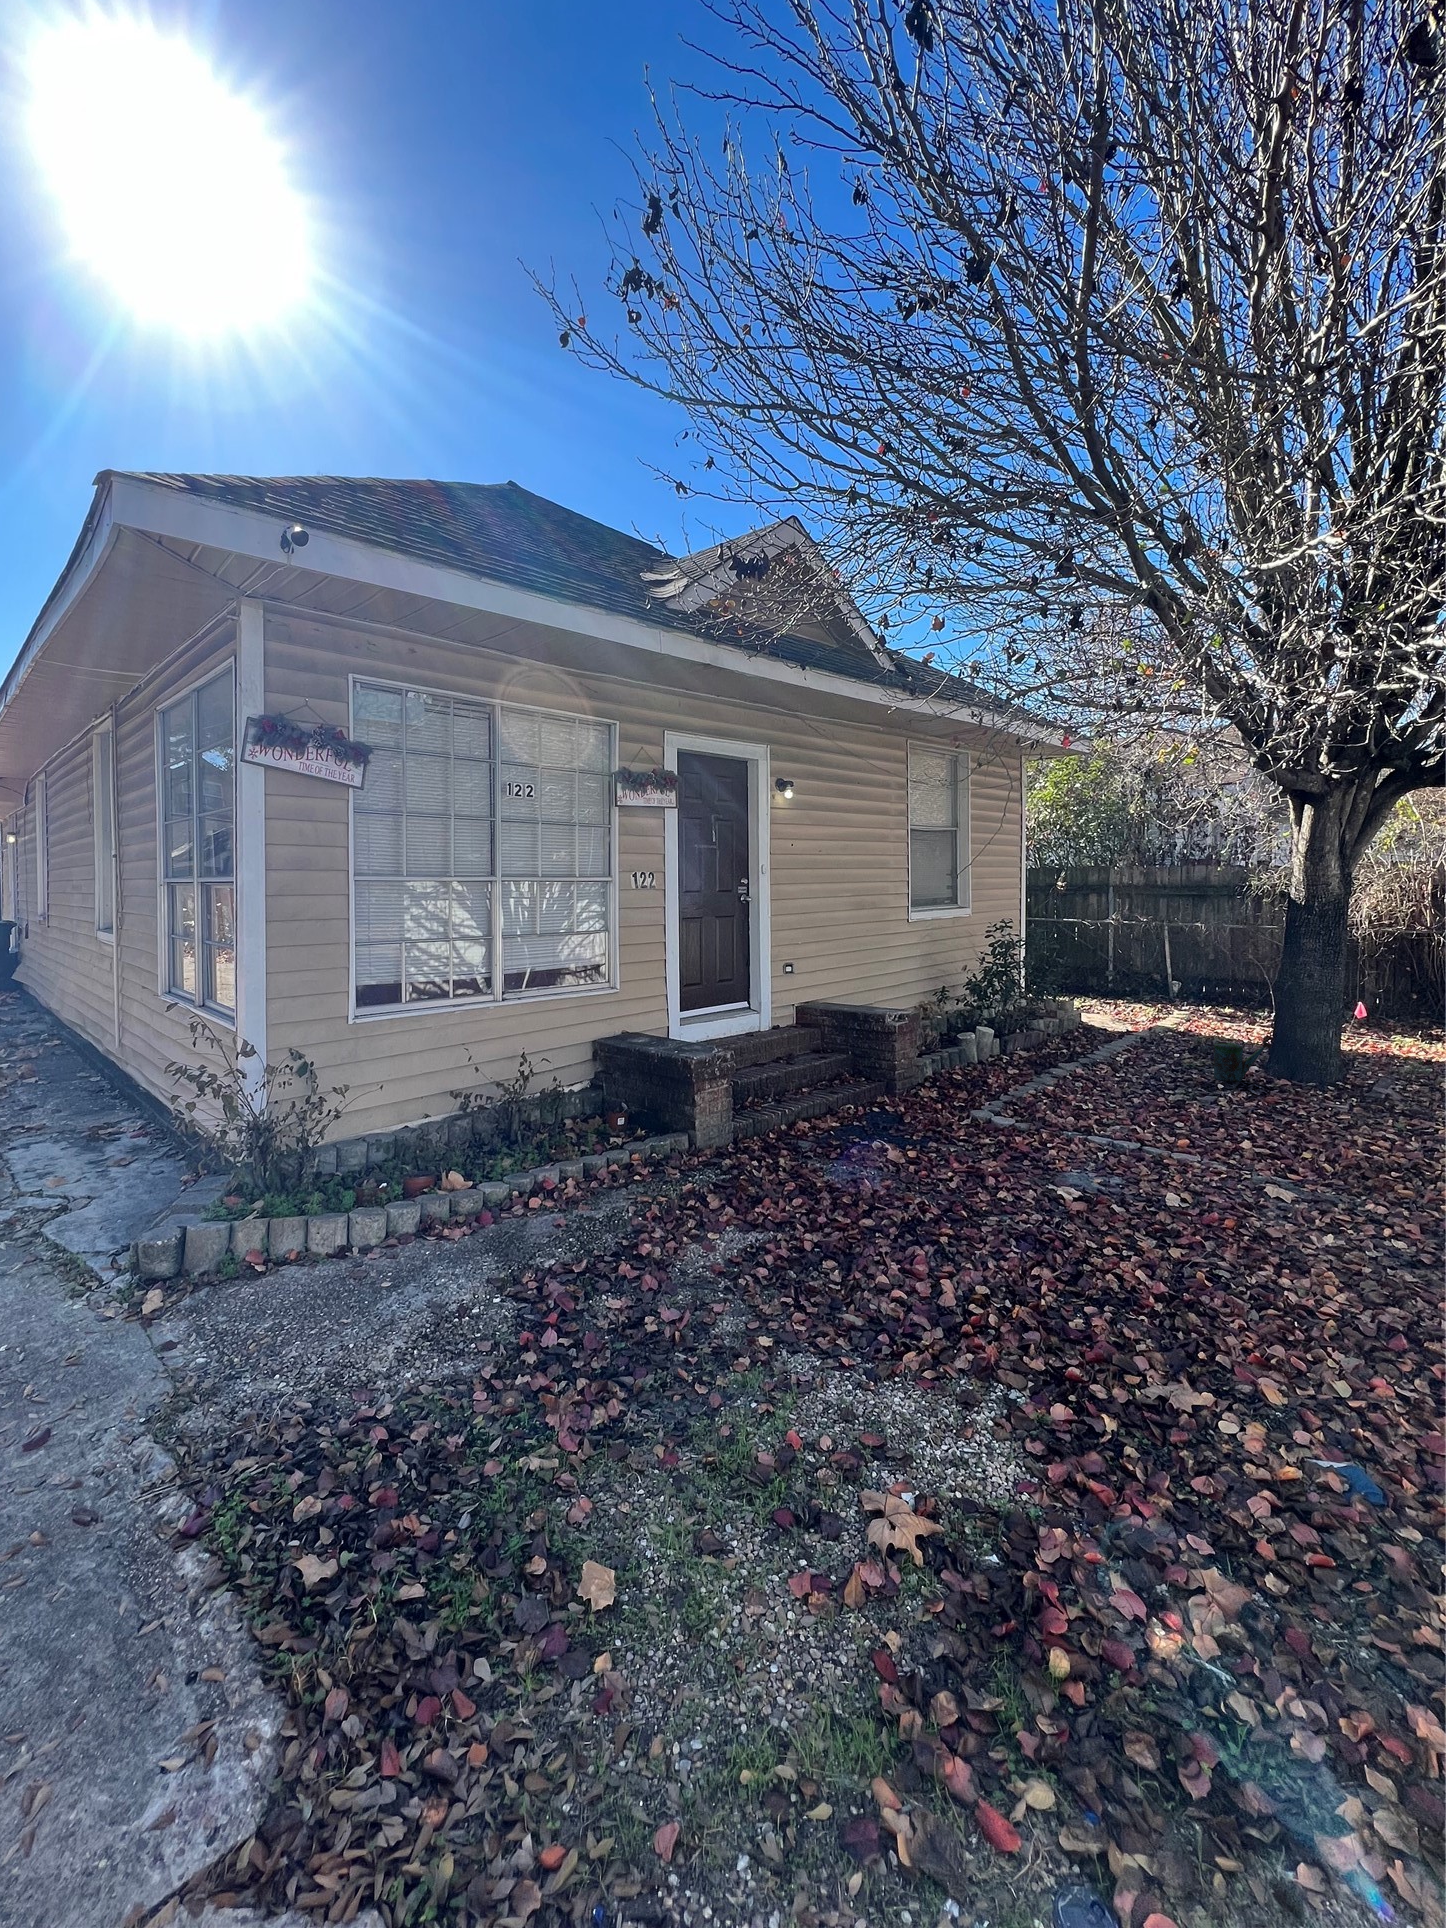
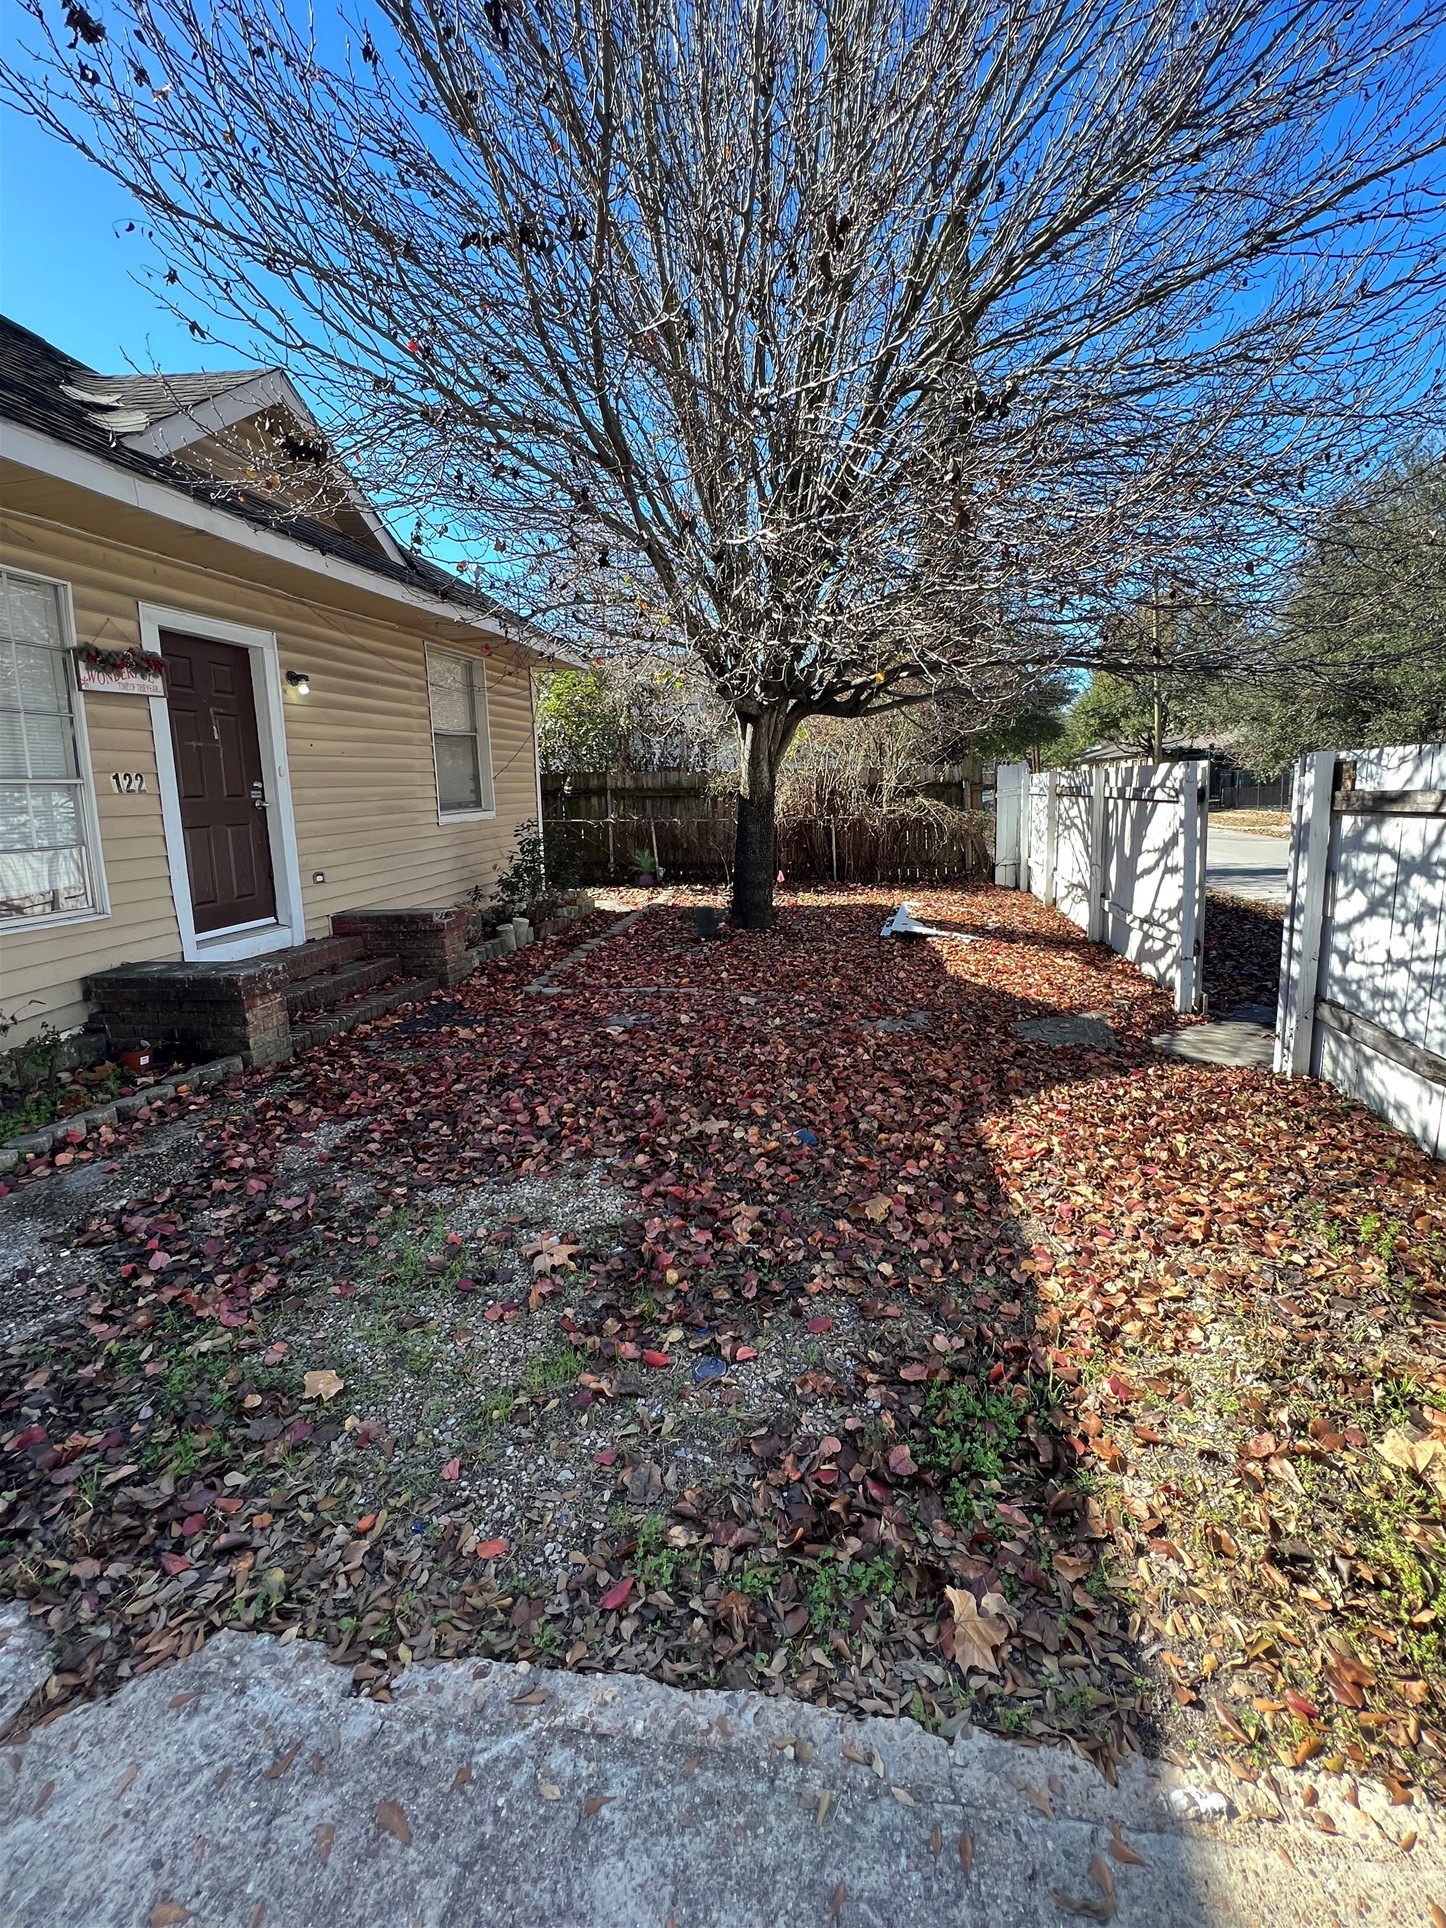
decorative plant: none [1131,962,1186,1006] -> present [636,851,653,886]

